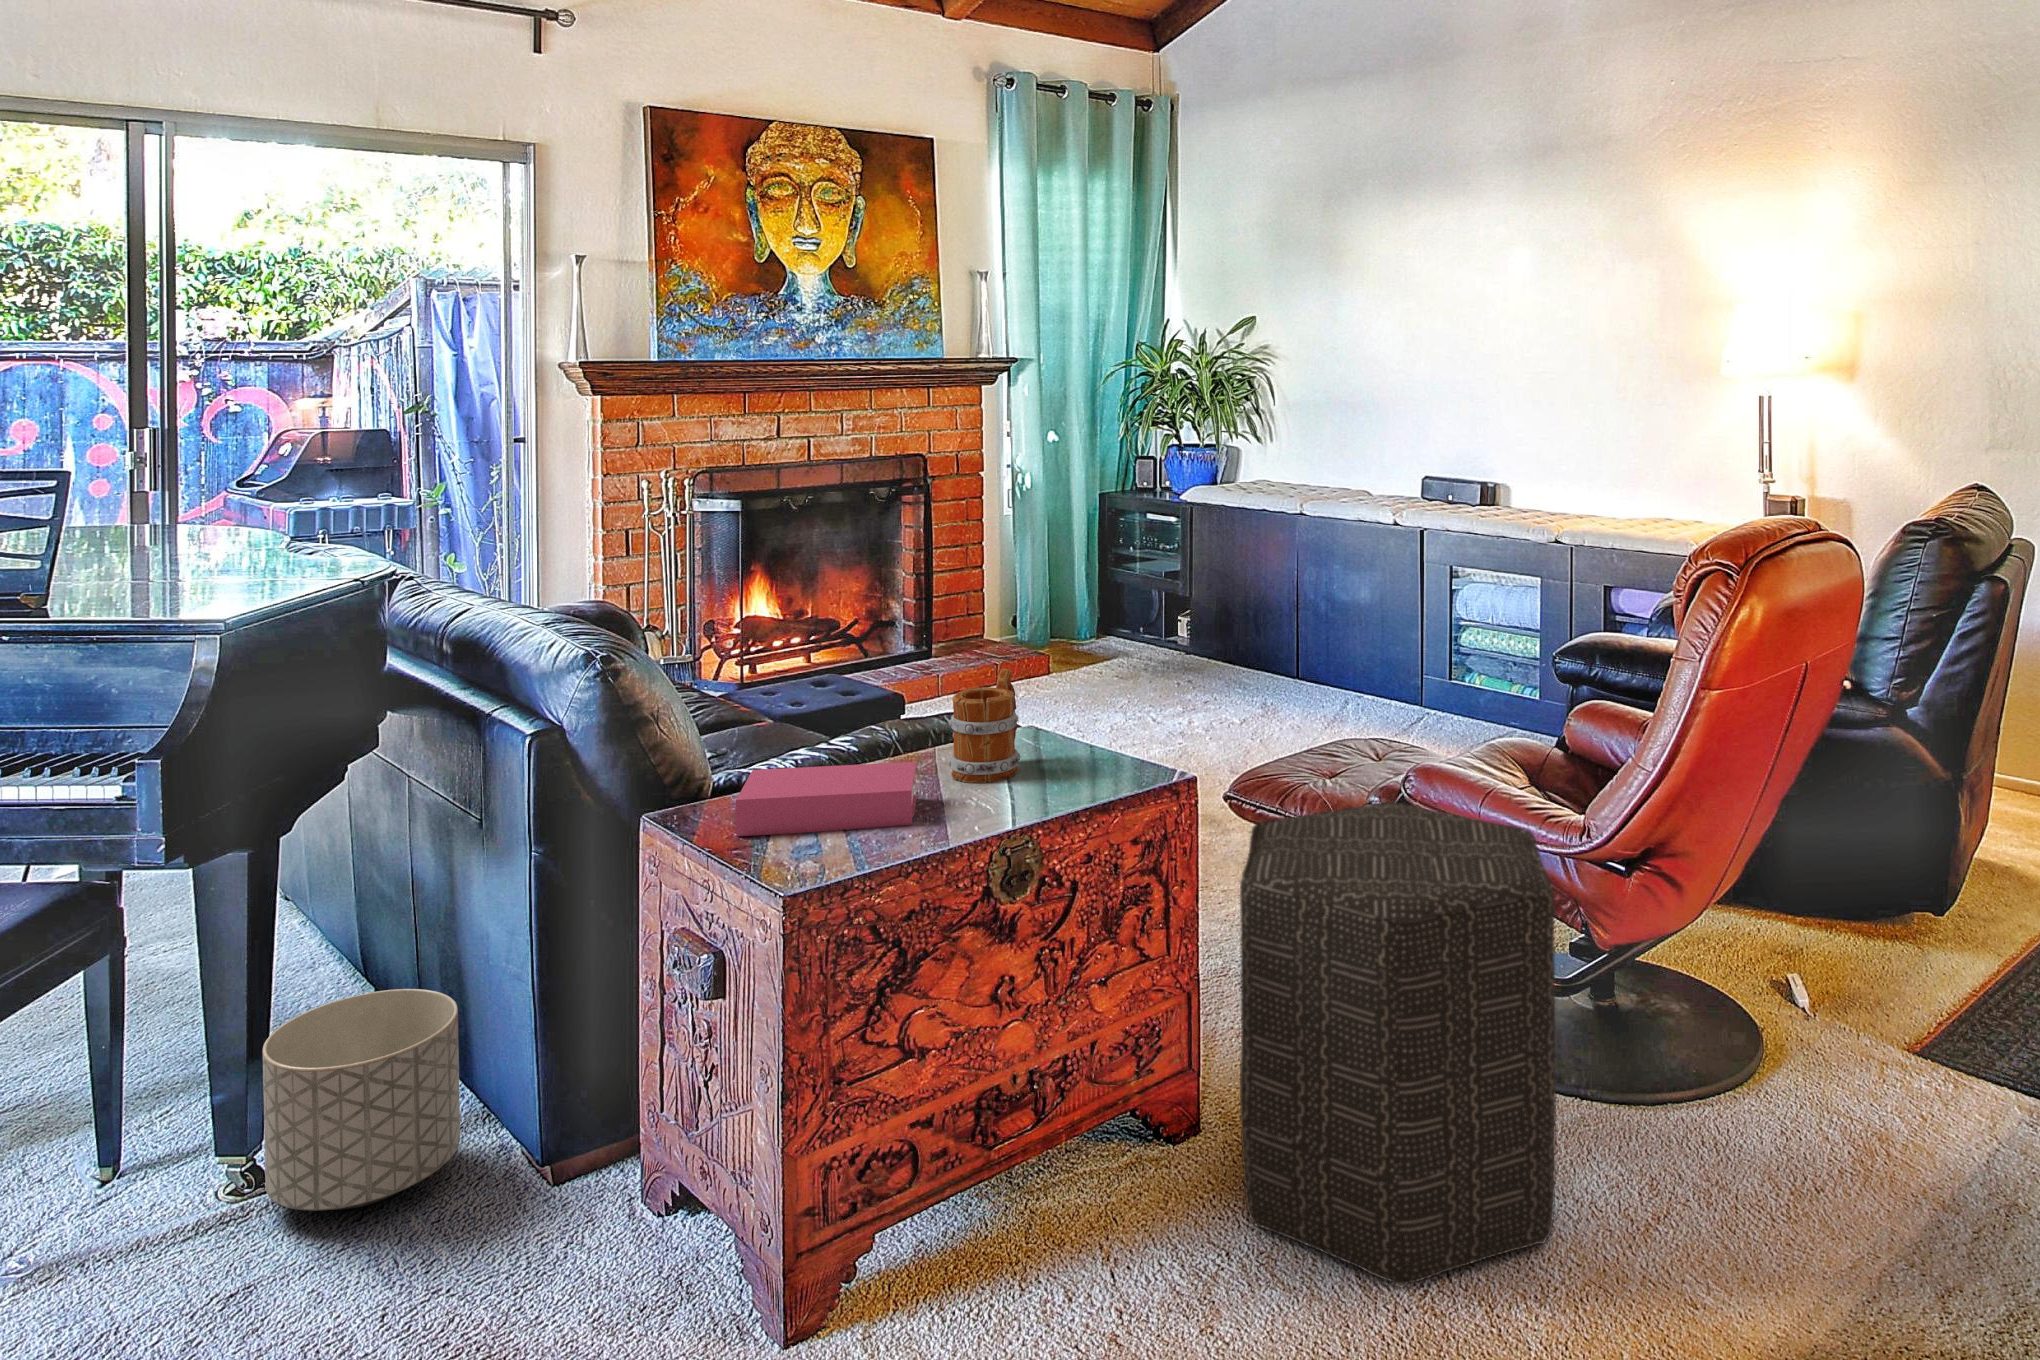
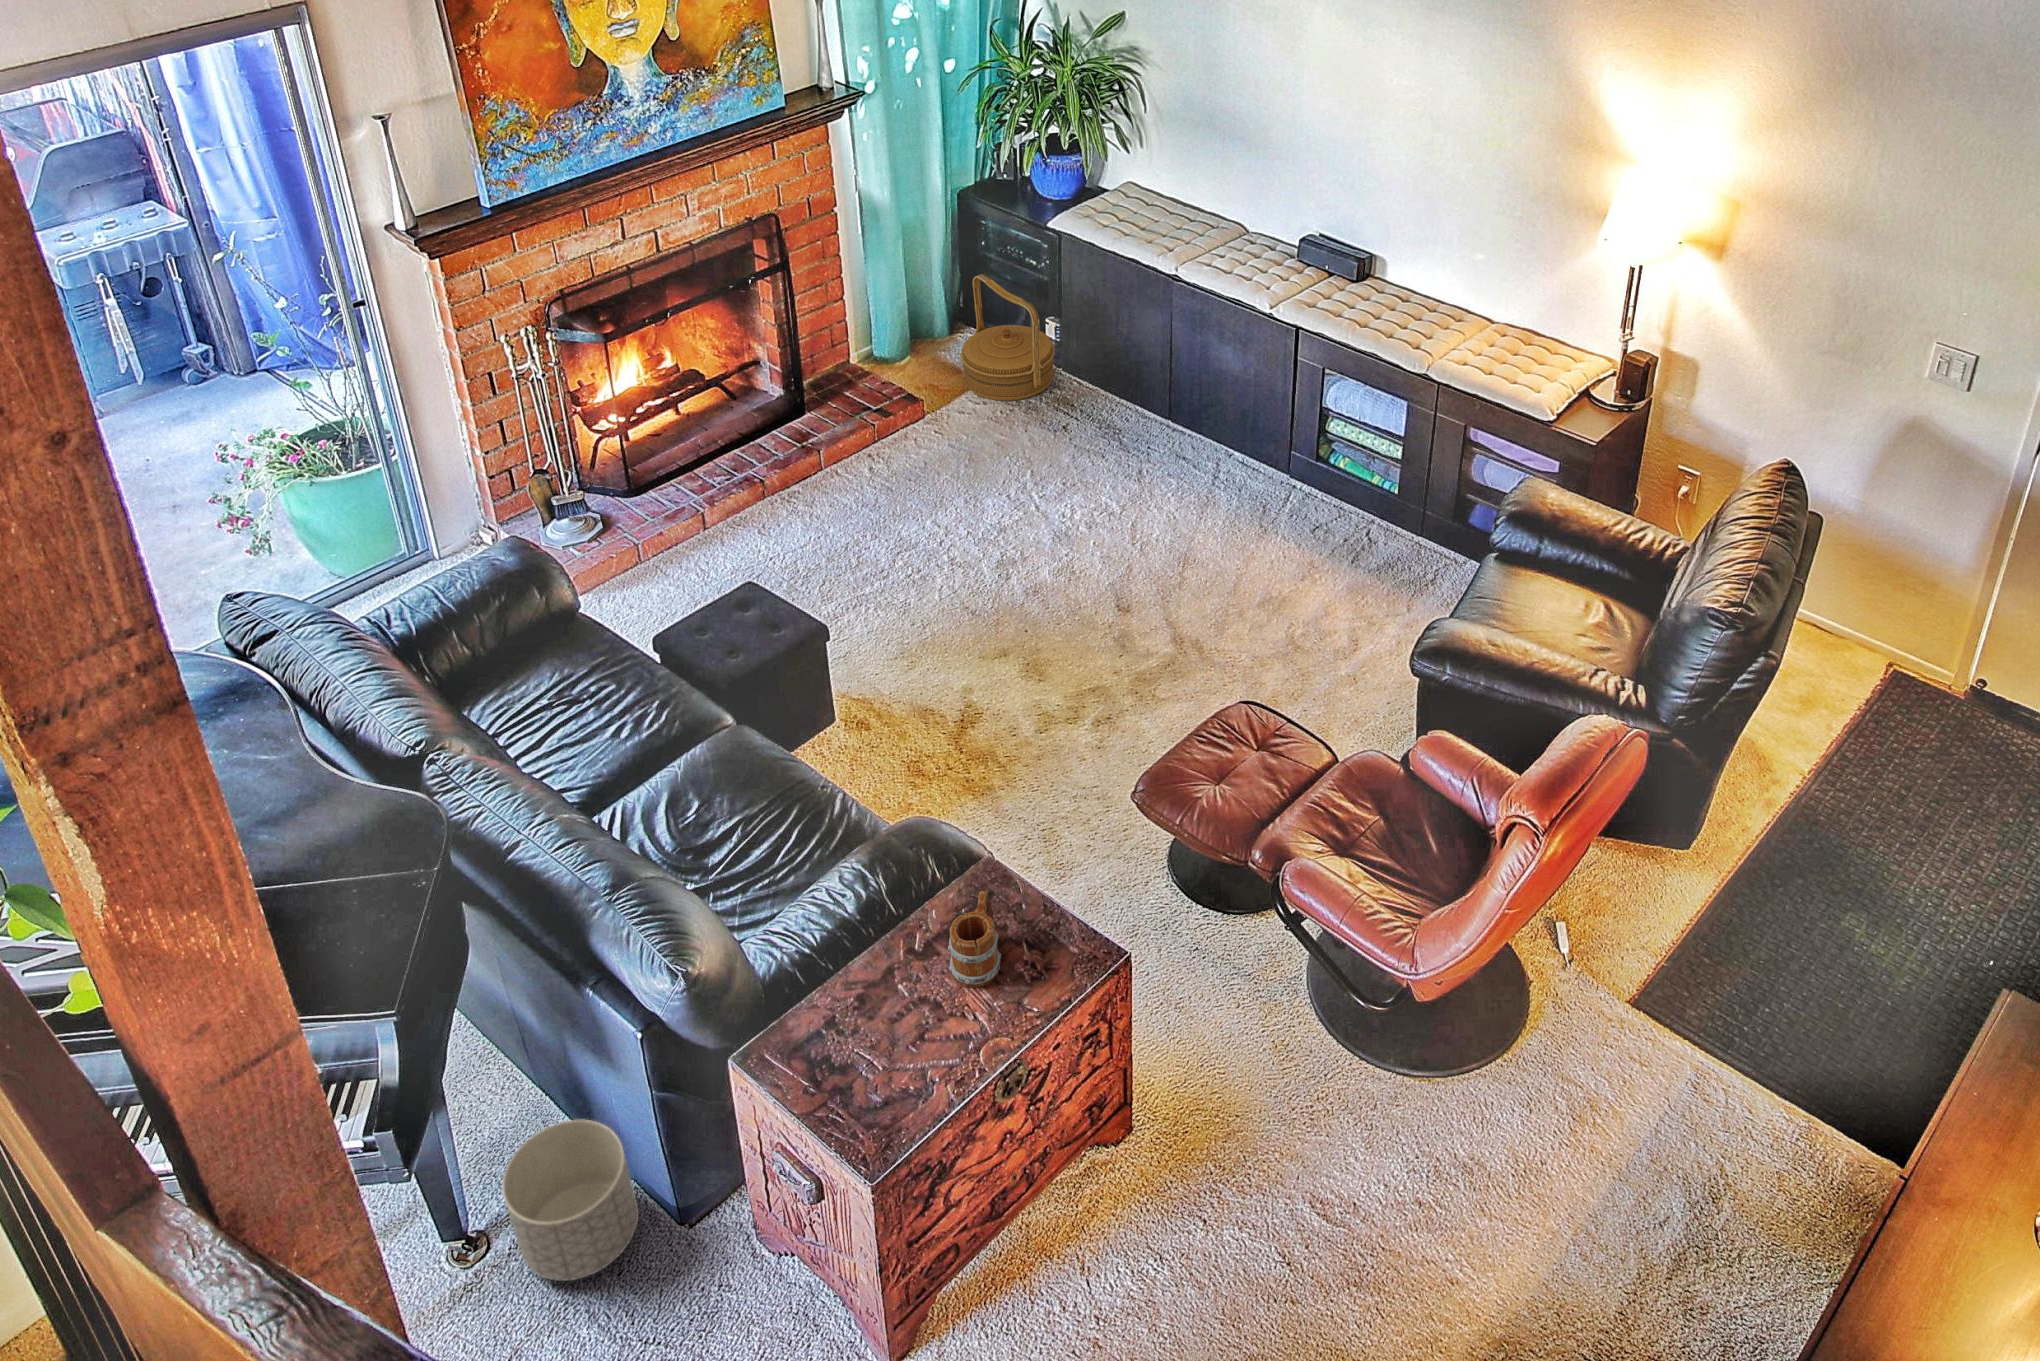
woven basket: none [1087,553,1181,667] -> present [961,274,1055,401]
book: present [735,762,917,836] -> none [818,1002,944,1098]
ottoman: present [1240,802,1556,1287] -> none [1169,946,1377,1275]

